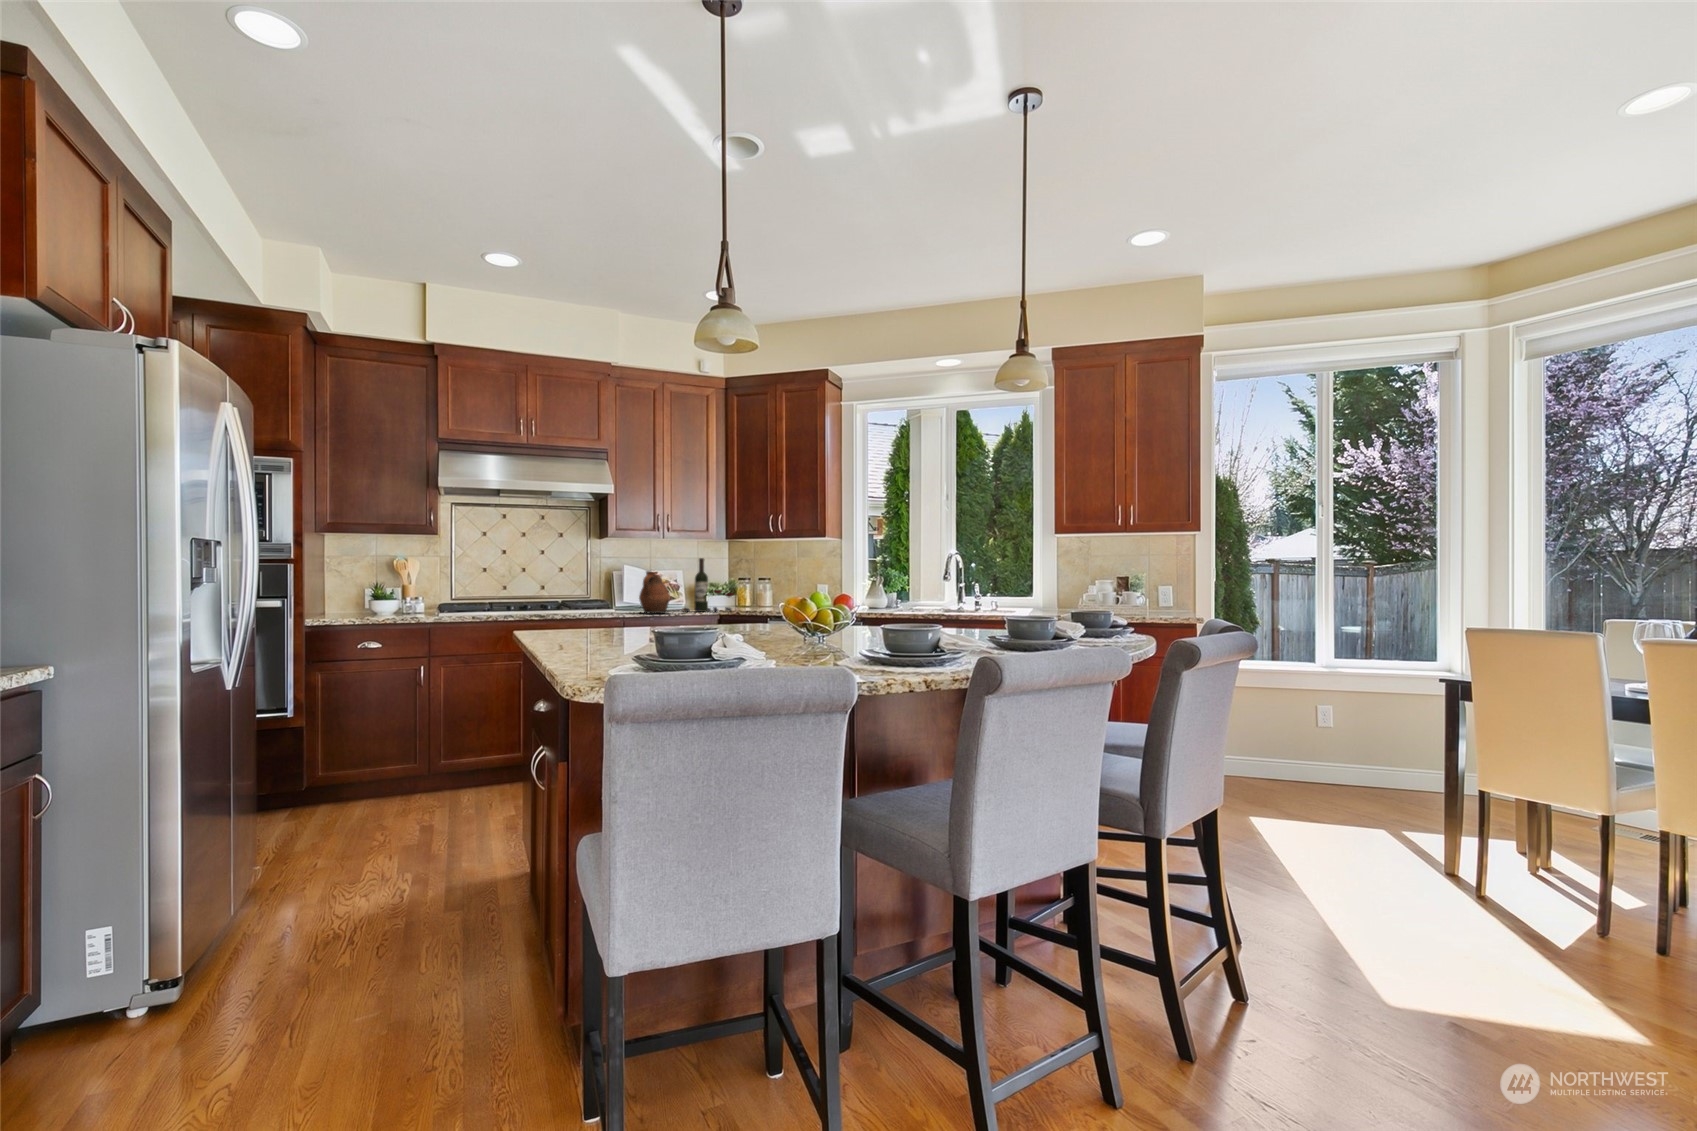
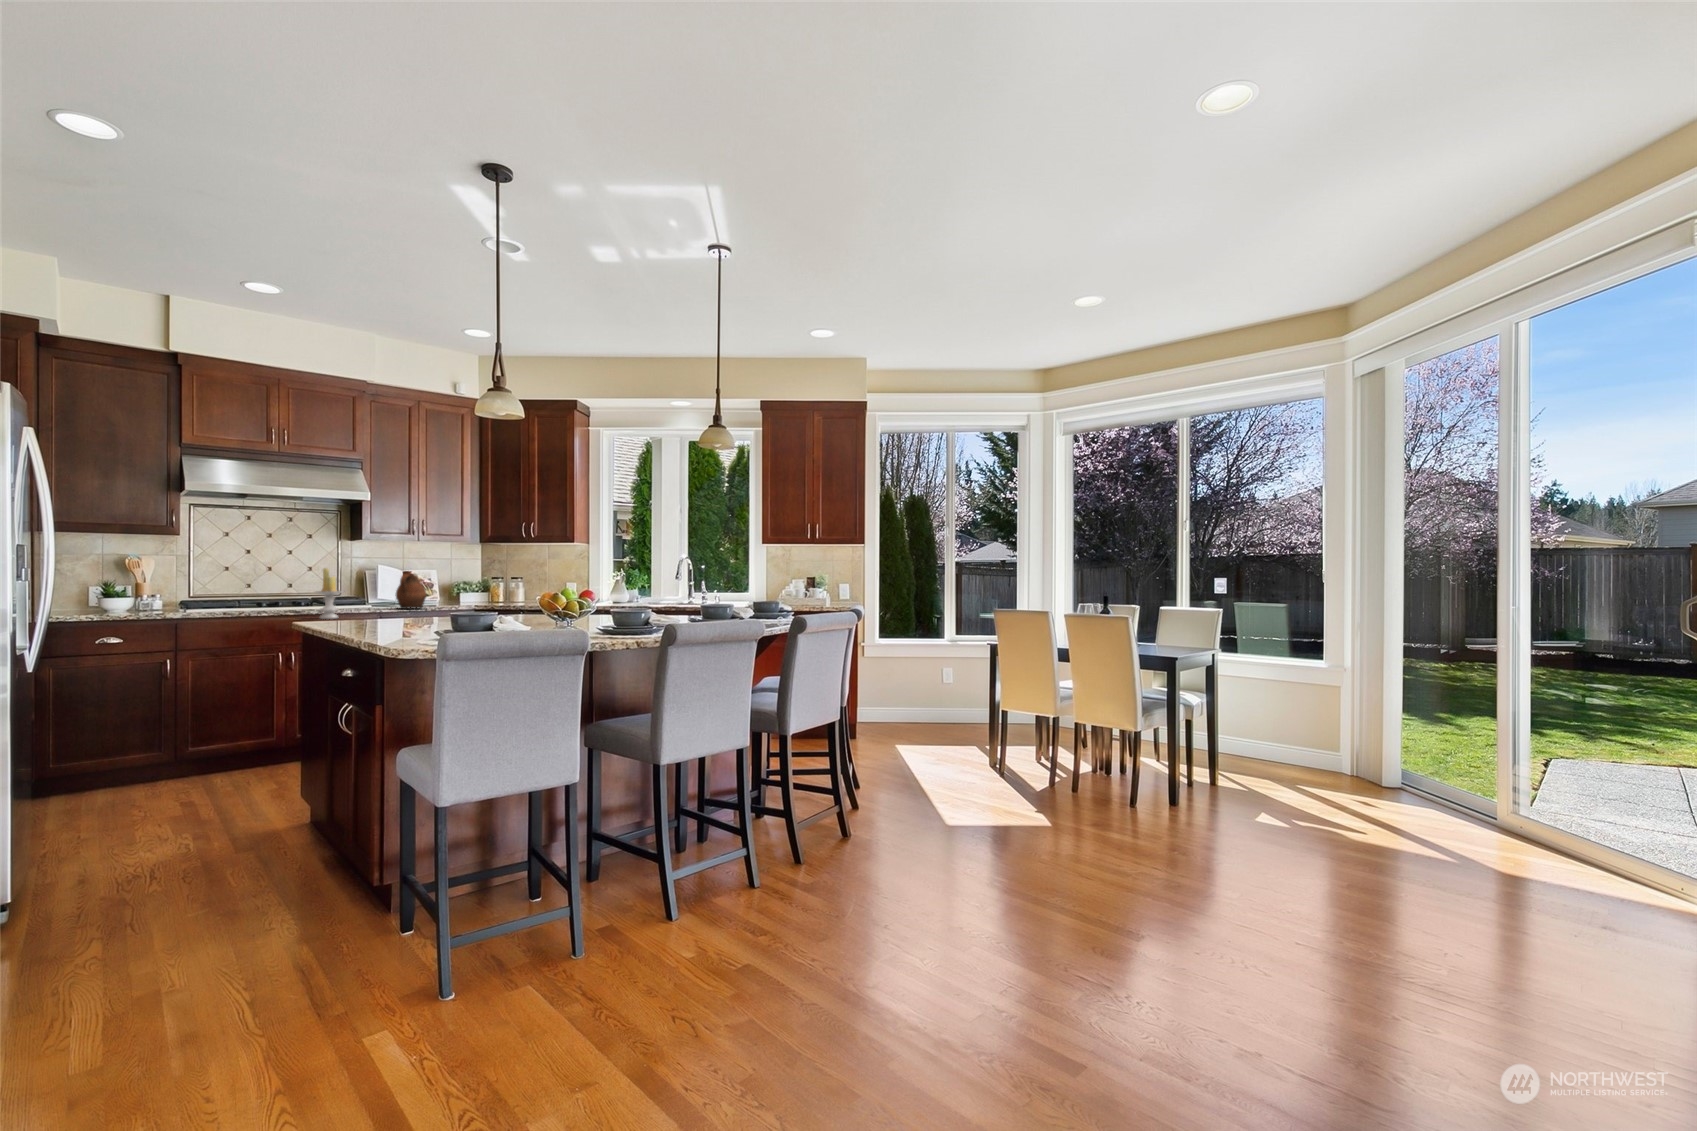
wine bottle: present [682,558,733,612] -> none [436,559,490,607]
candle: none [540,566,571,625] -> present [316,568,343,619]

